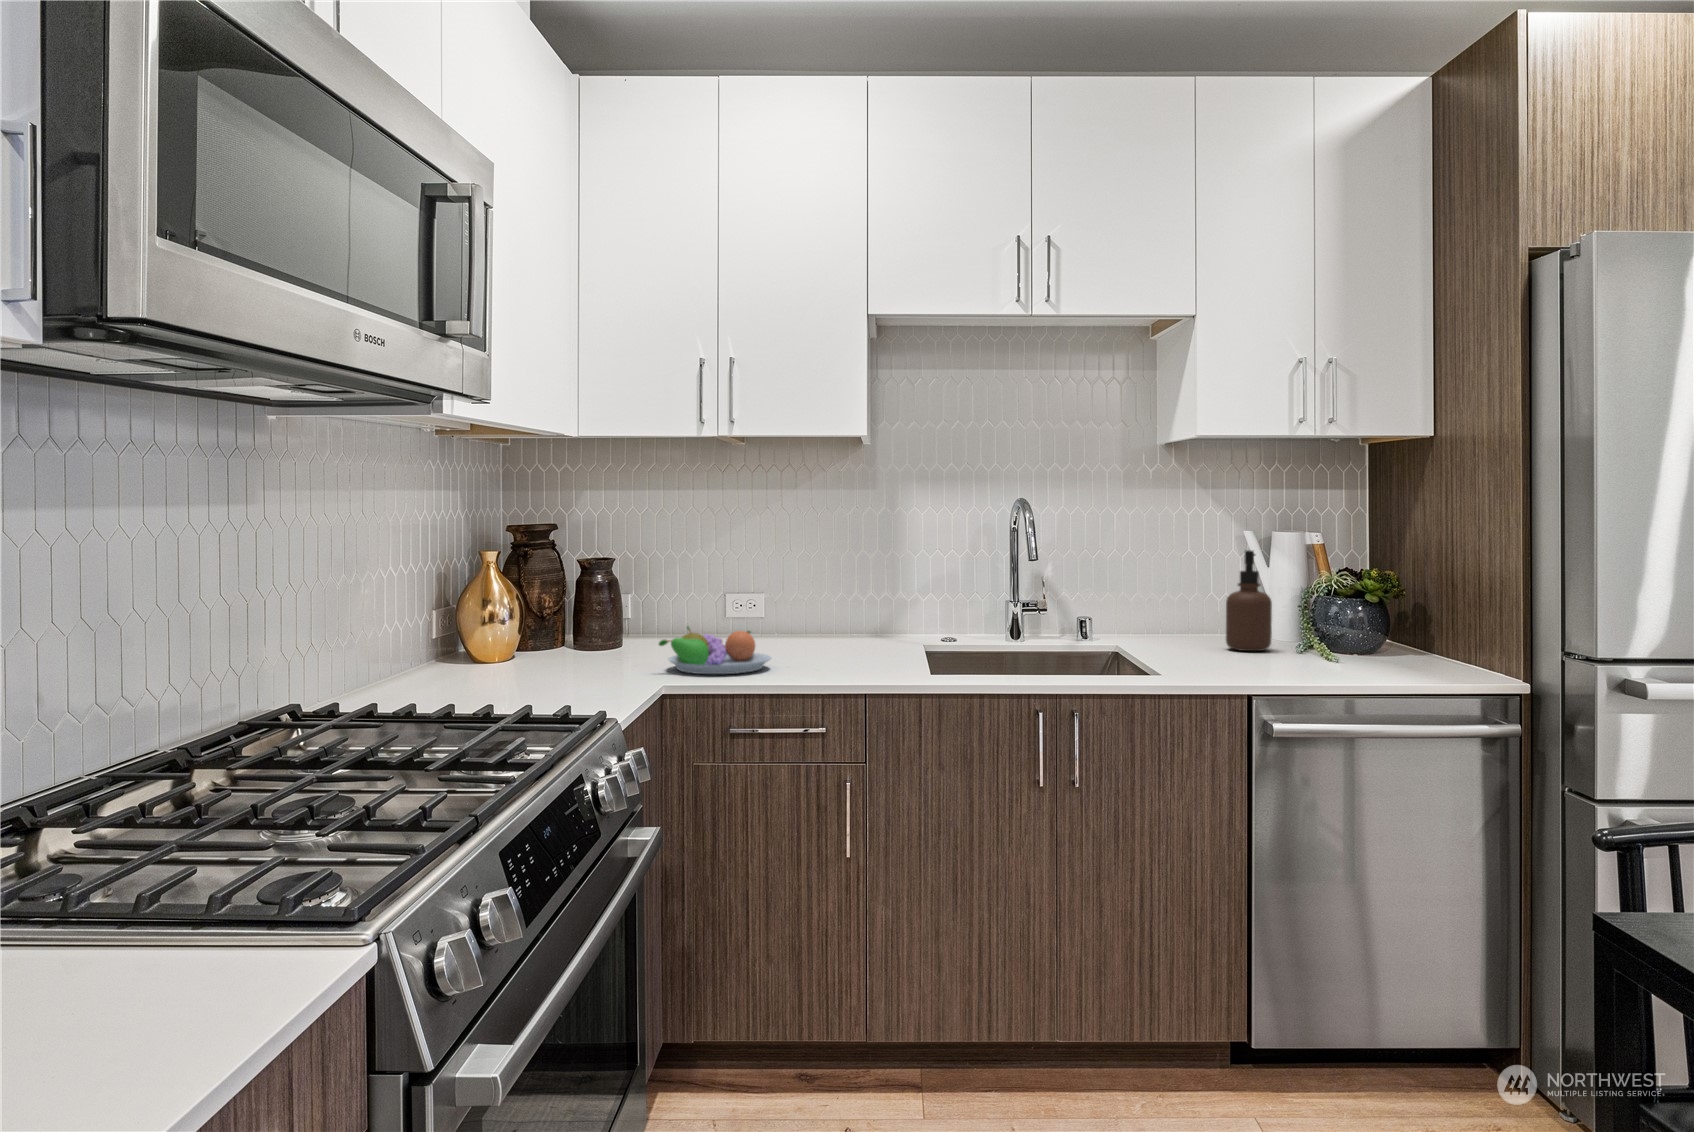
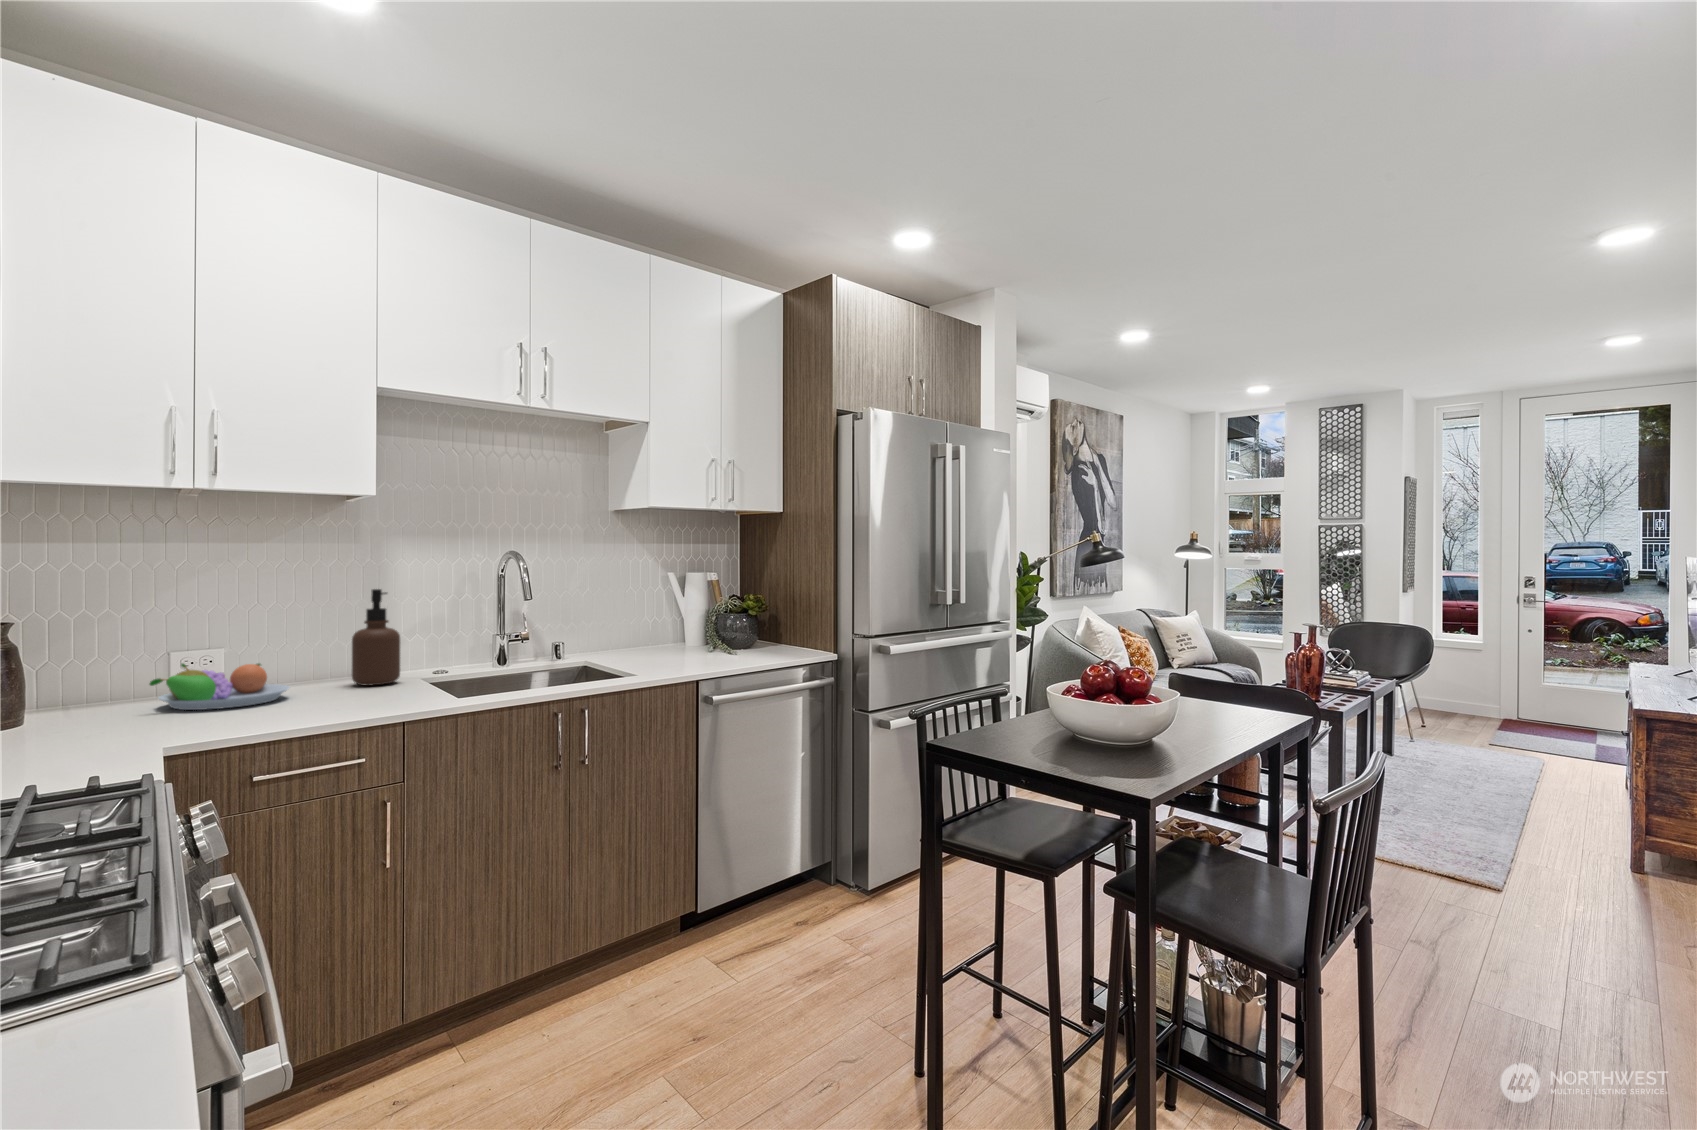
soap dispenser: present [1226,550,1272,651] -> present [352,589,400,686]

